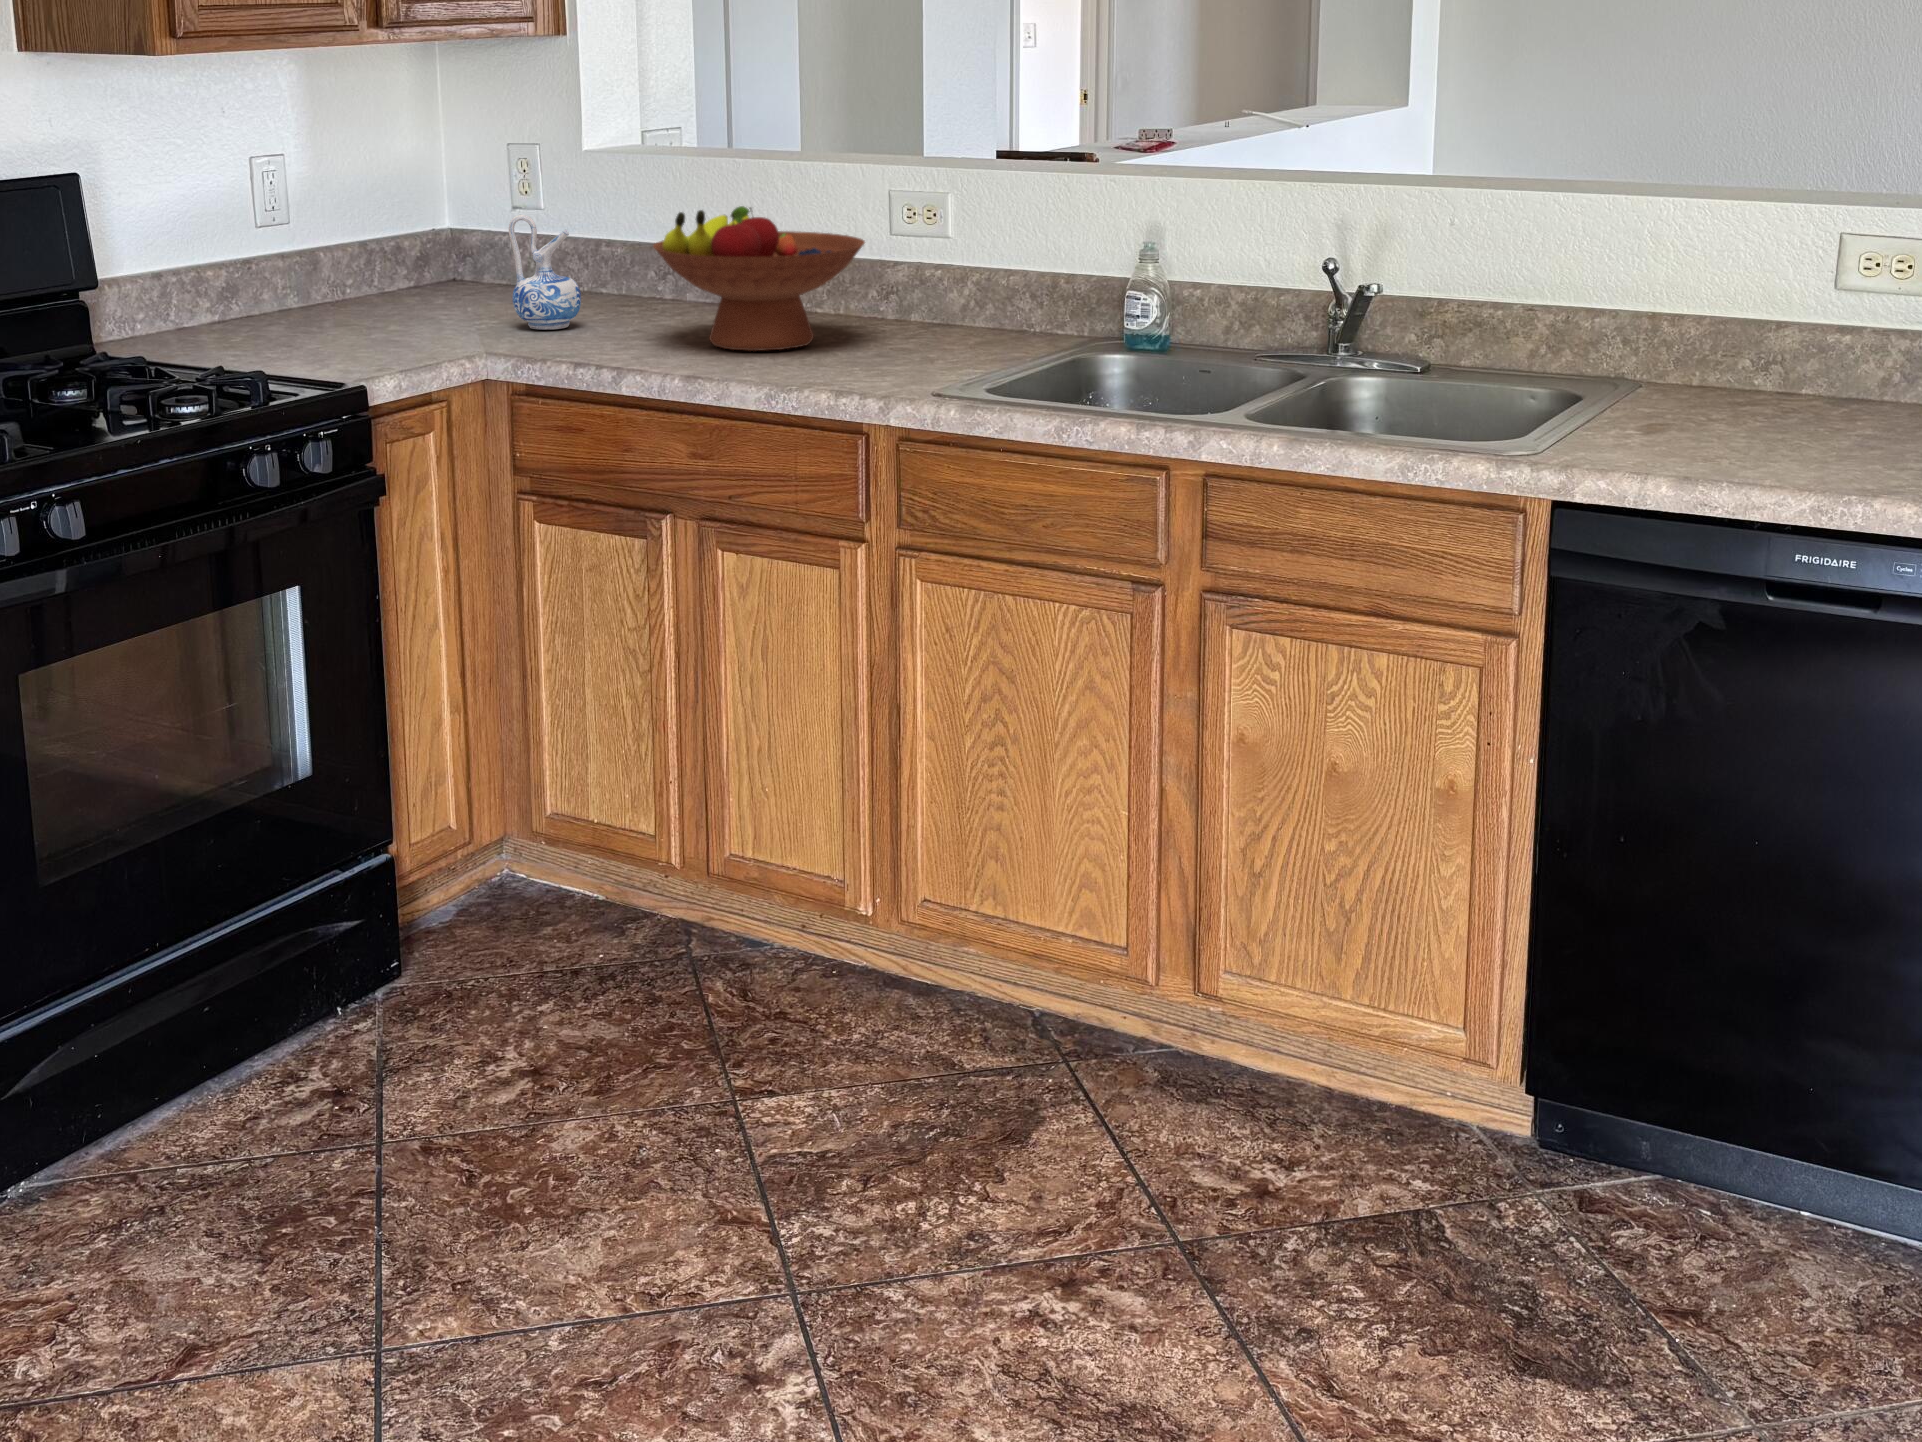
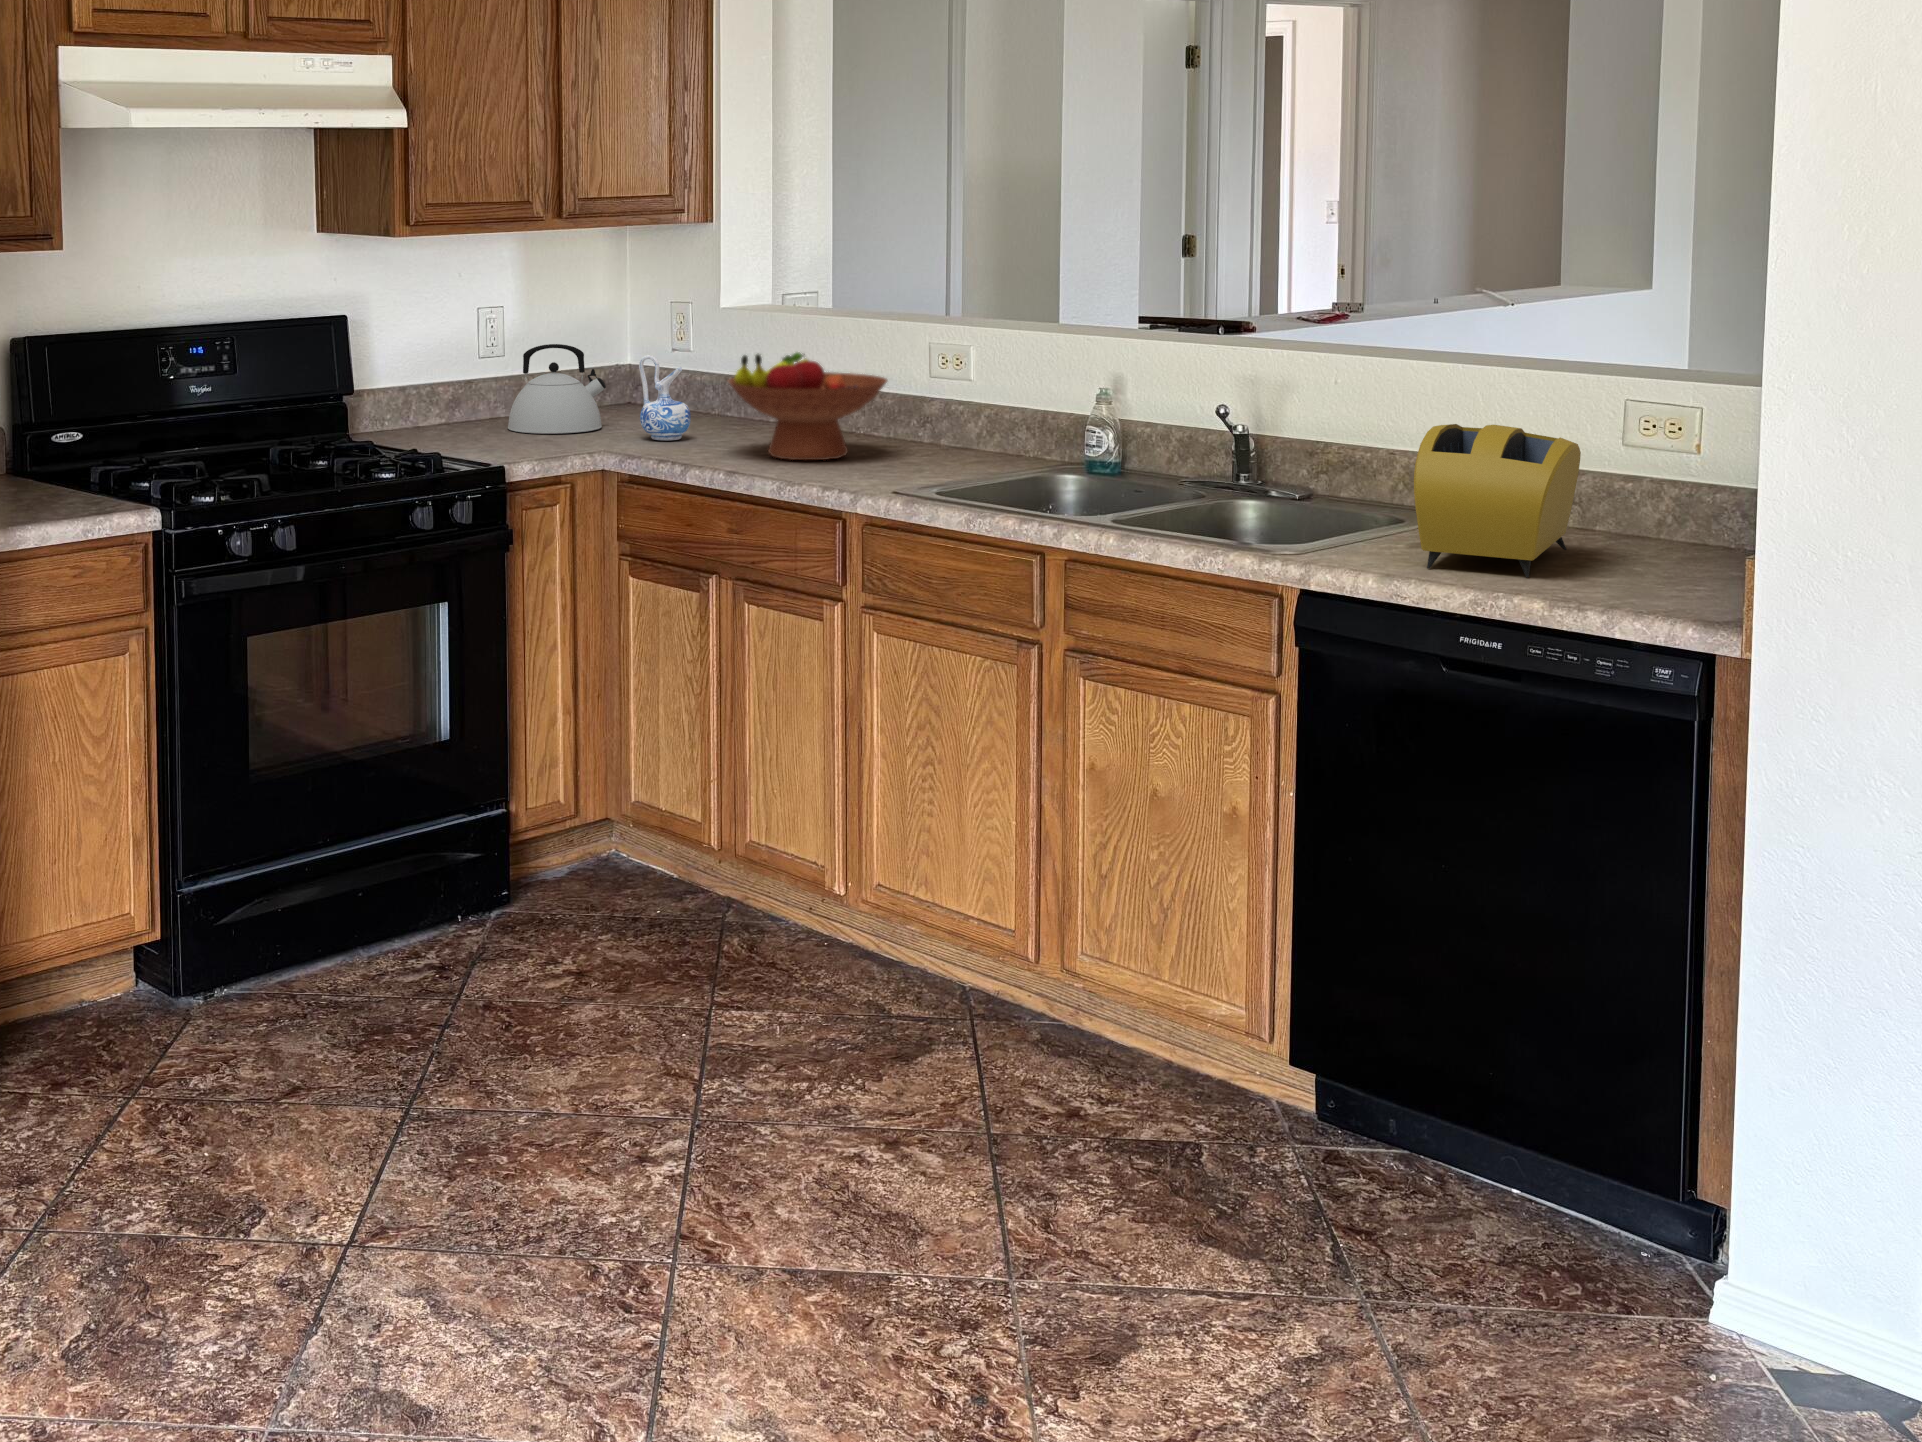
kettle: none [315,203,448,327] -> present [508,344,606,434]
toaster: none [1689,279,1881,474] -> present [1414,424,1581,578]

